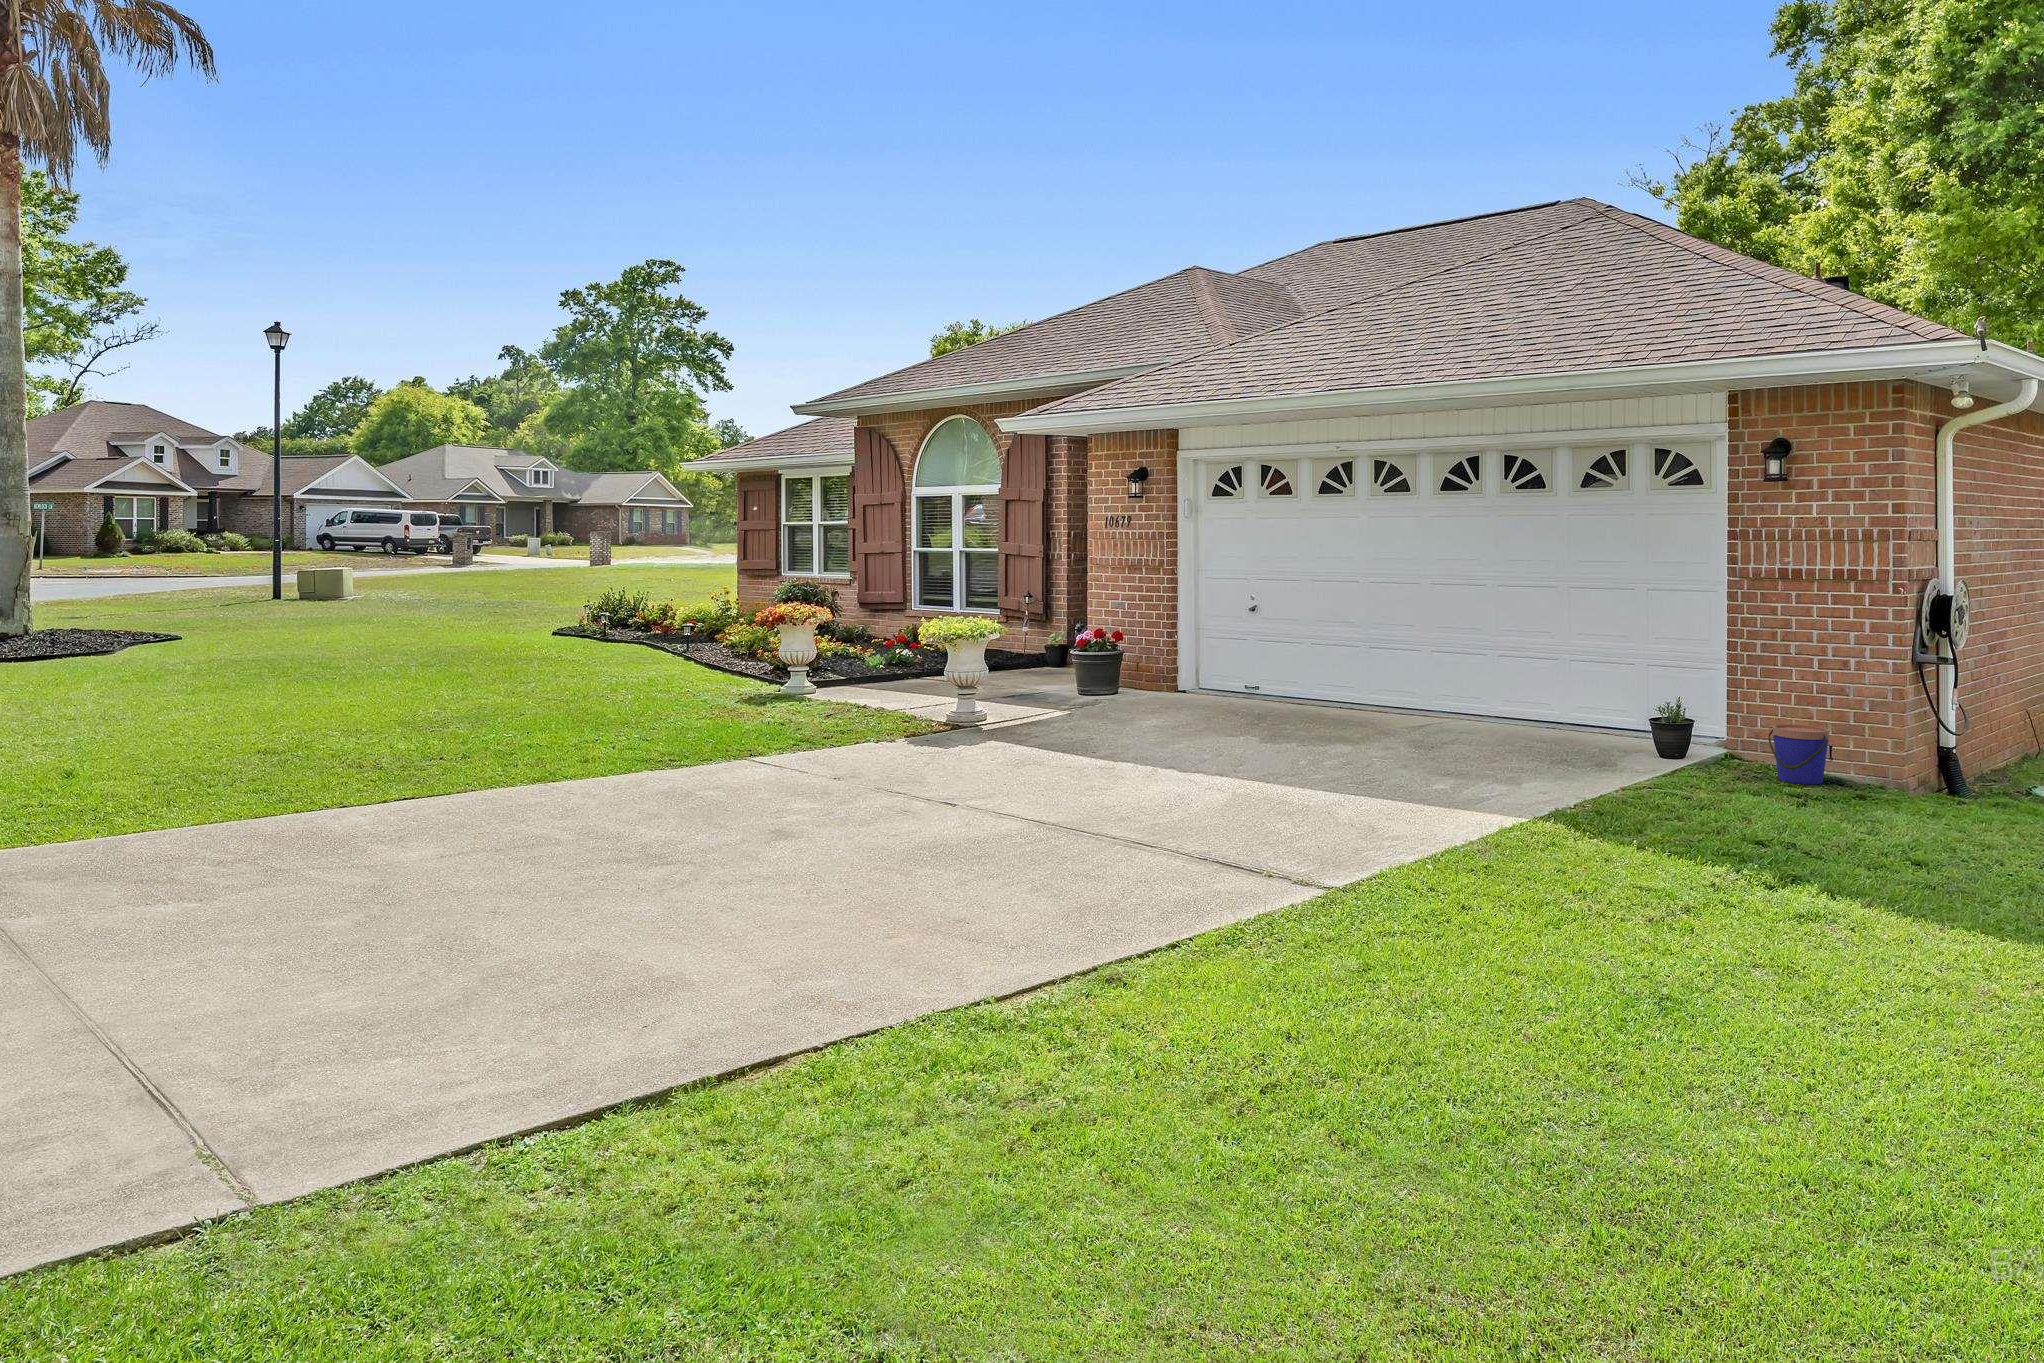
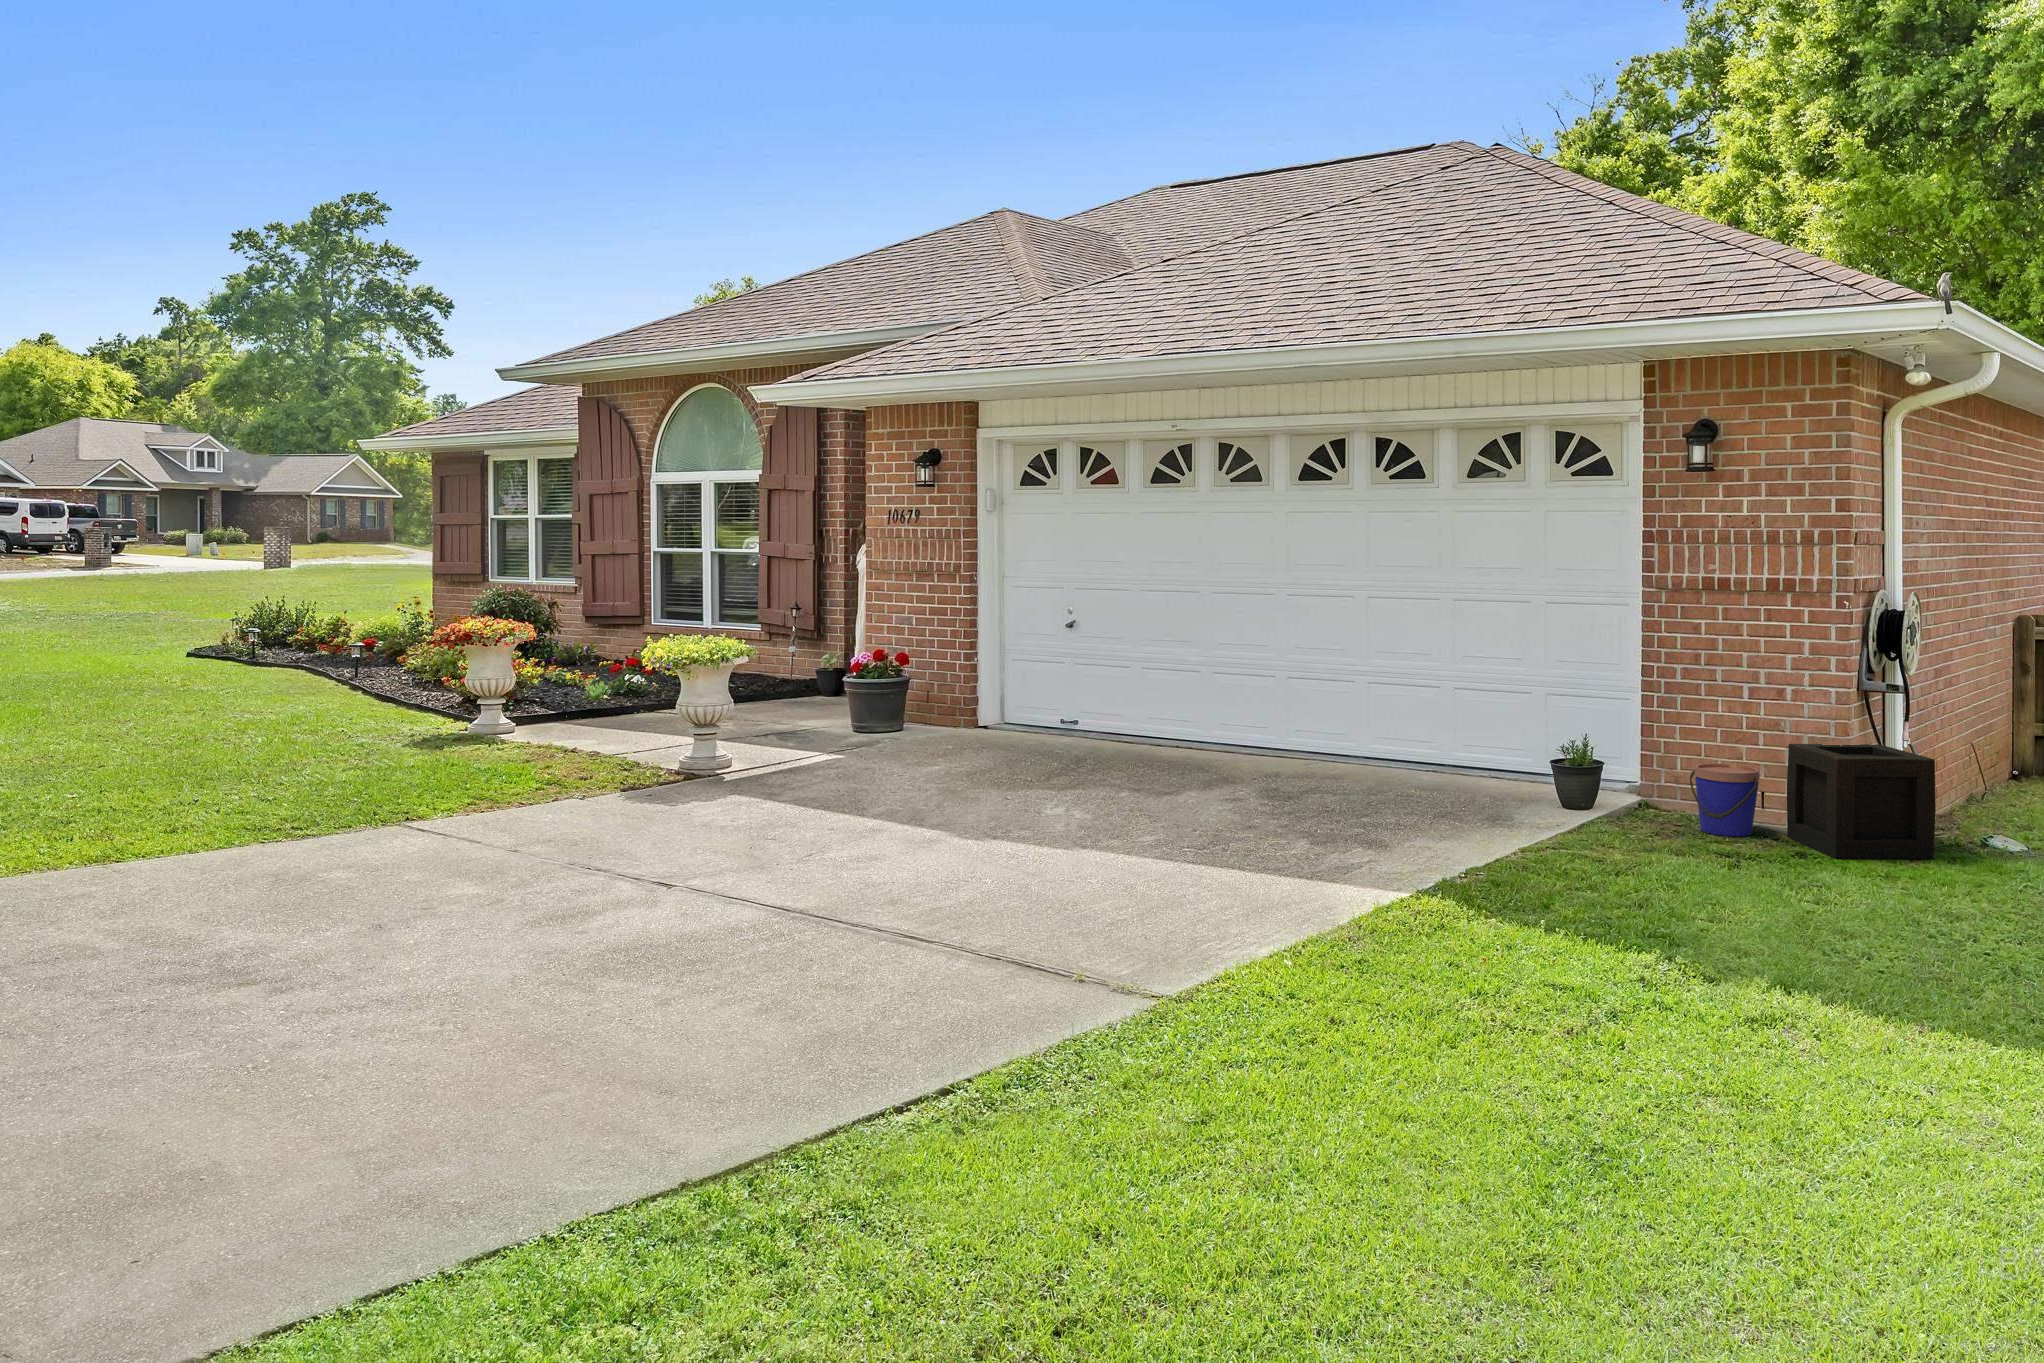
wooden crate: none [1853,708,1983,805] -> present [1787,744,1936,859]

